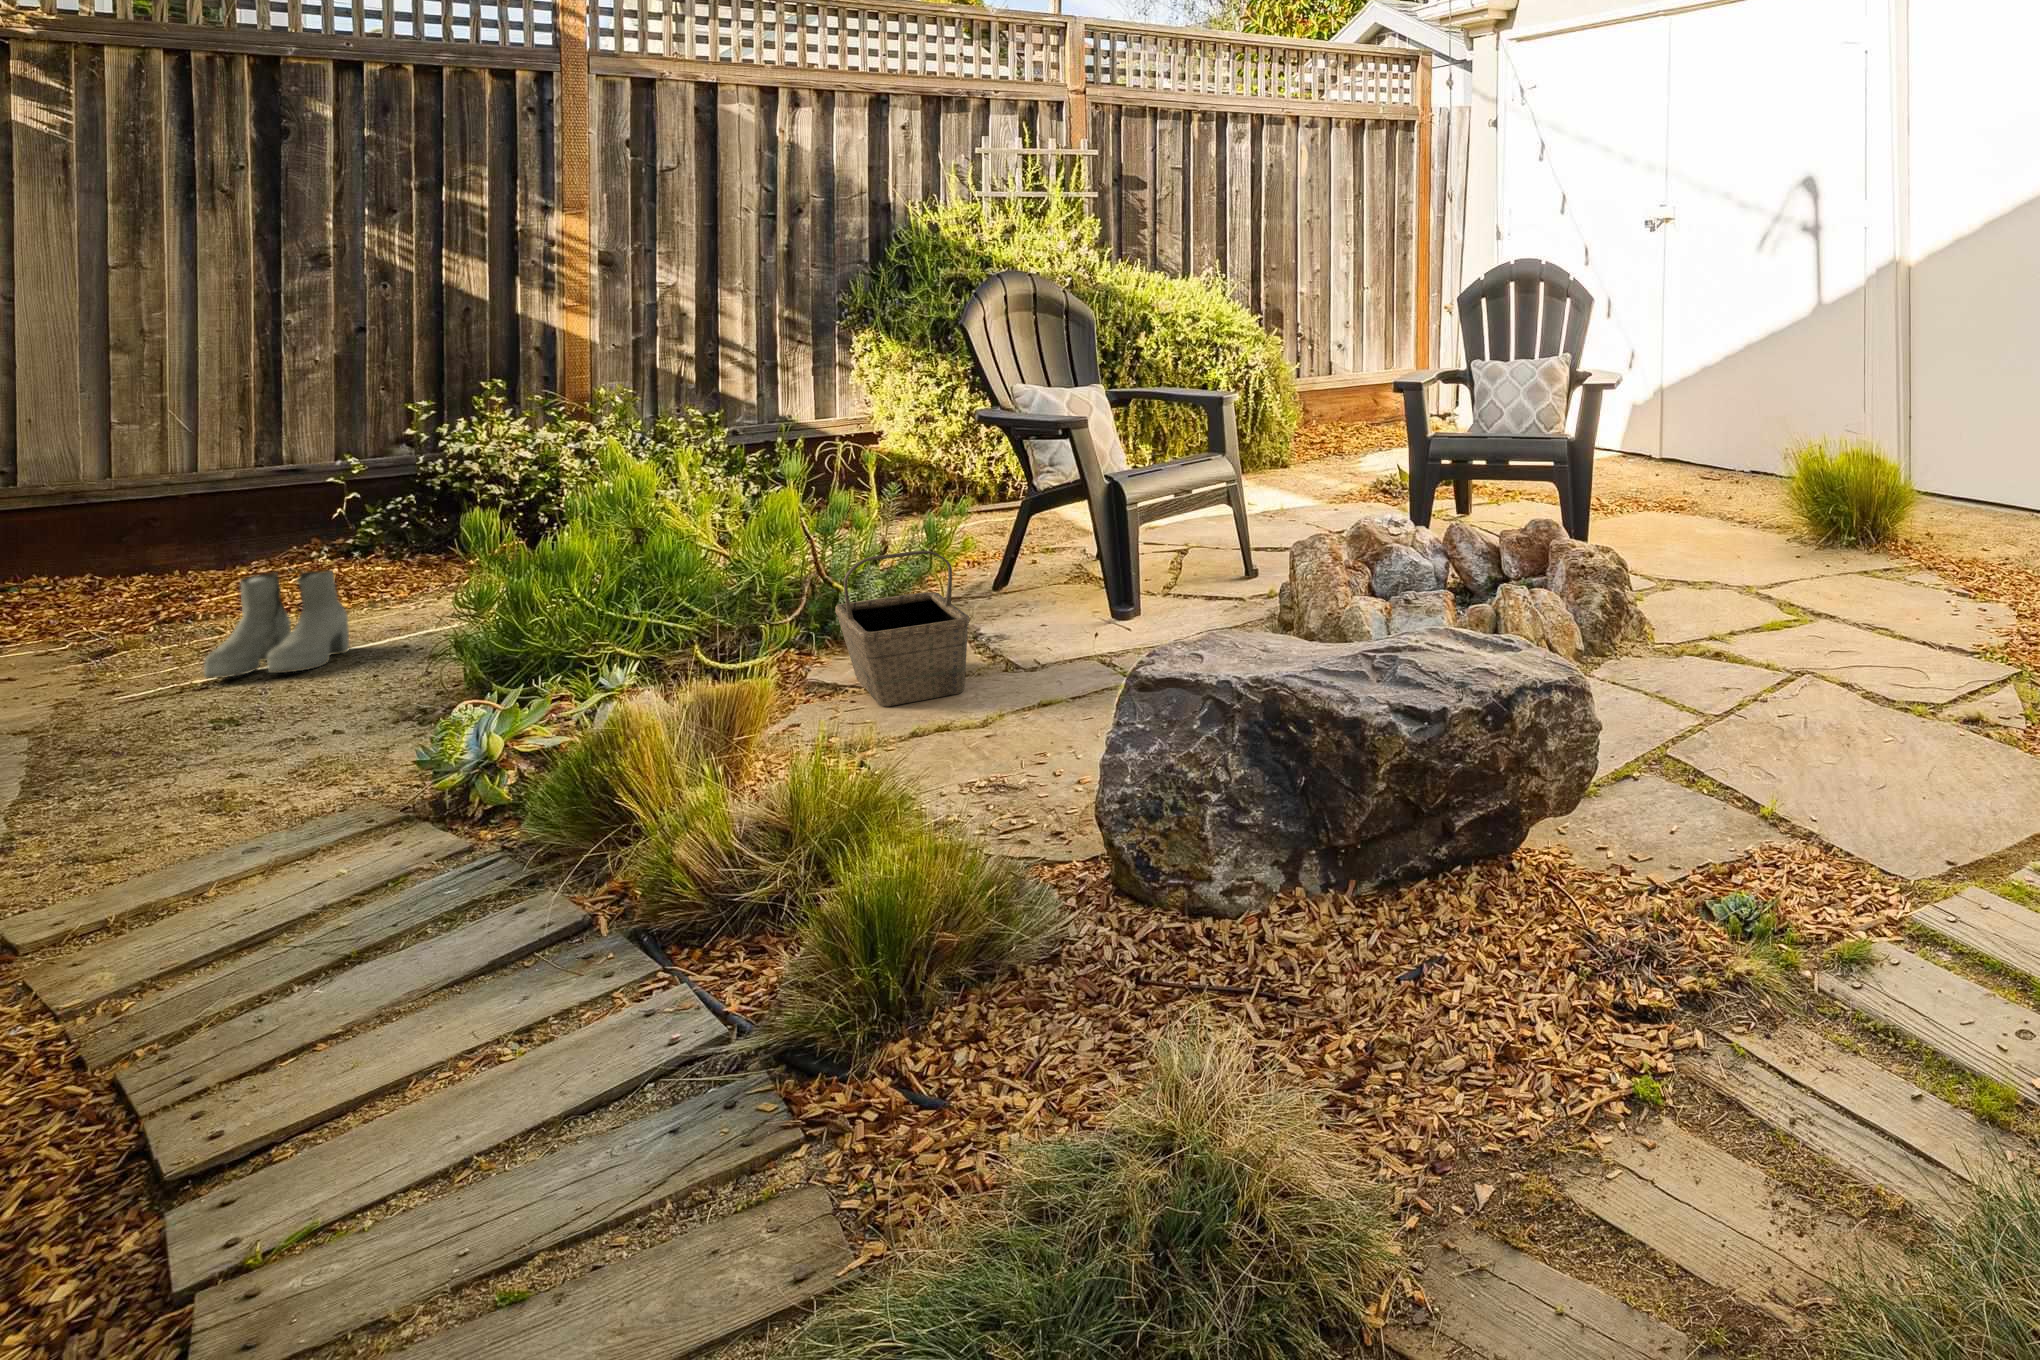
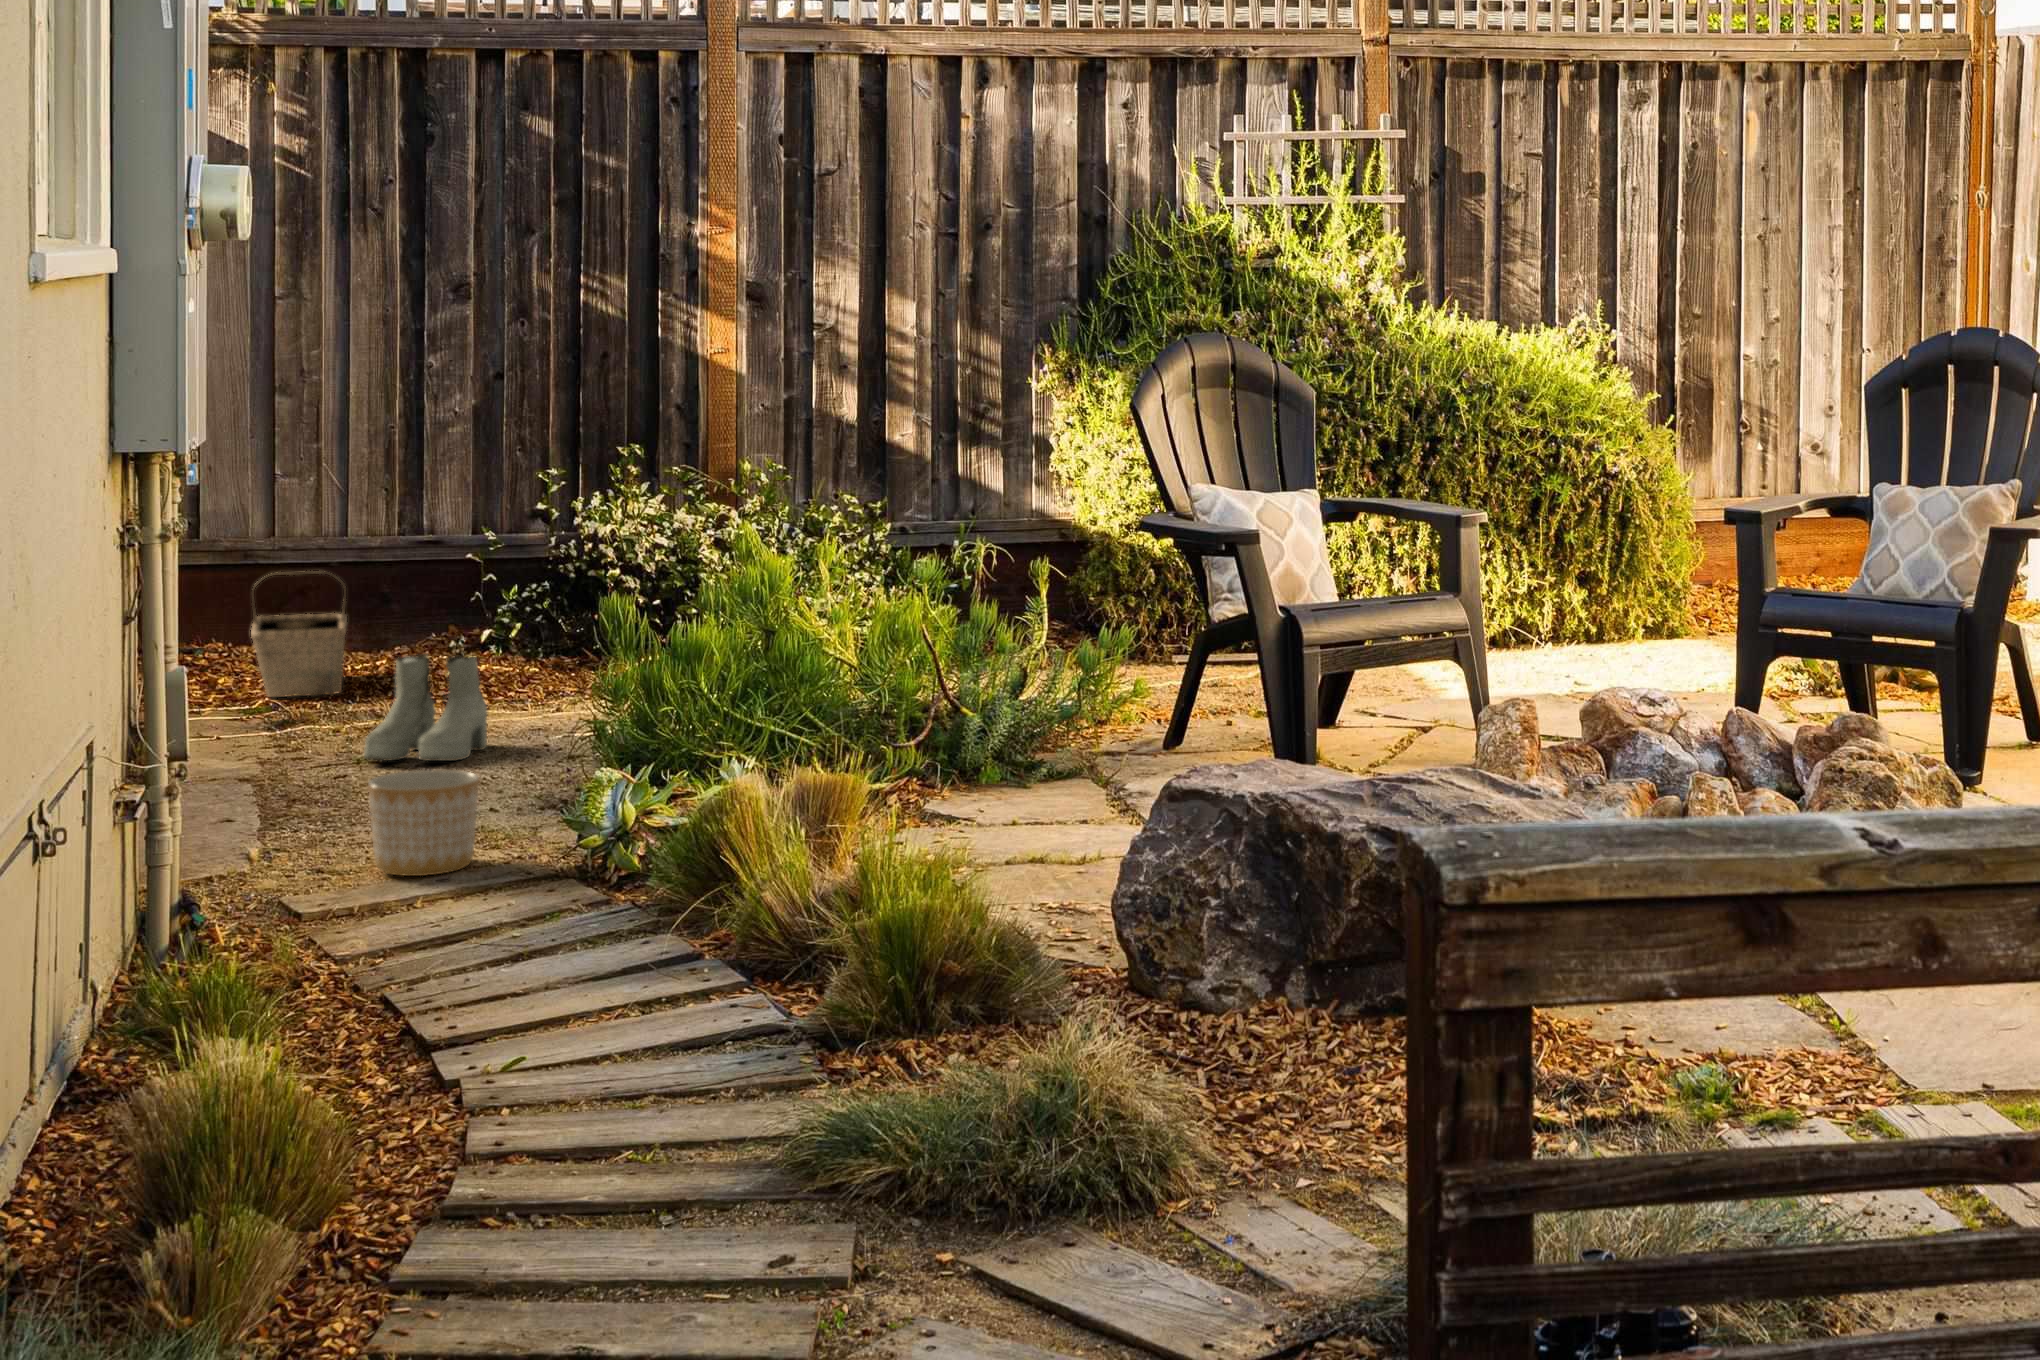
basket: present [835,551,970,706] -> present [251,571,347,697]
planter: none [158,706,308,832] -> present [368,770,479,876]

